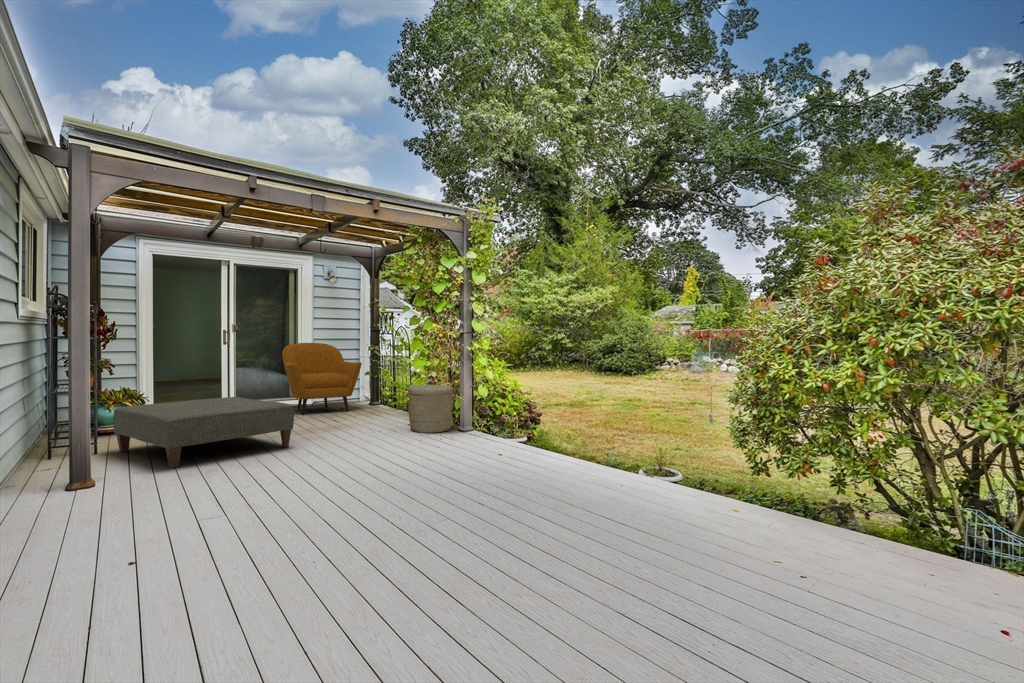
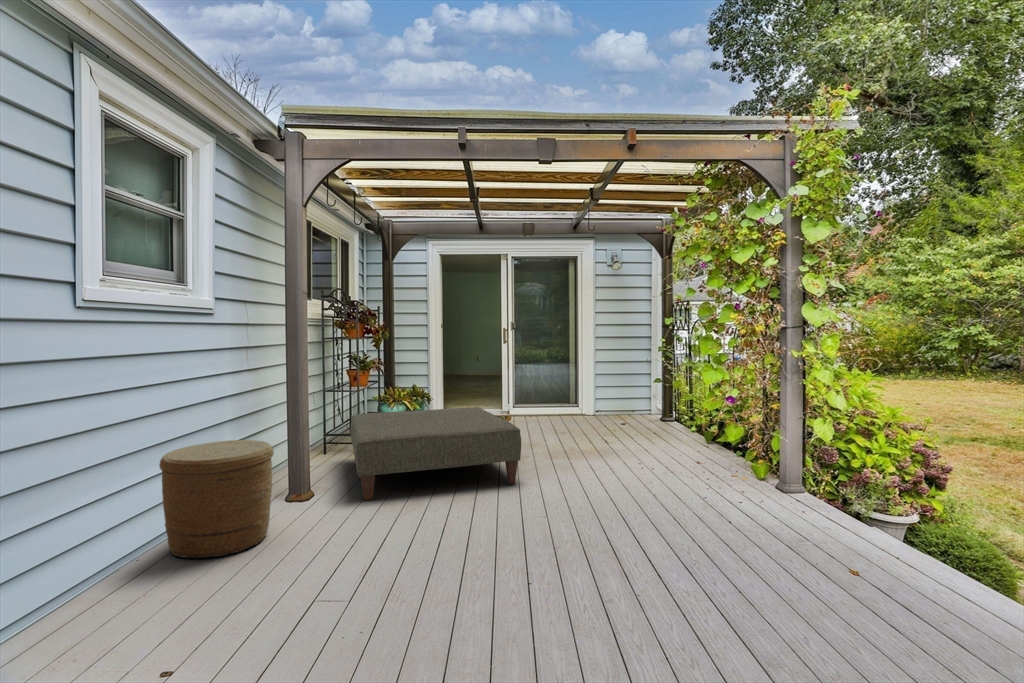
armchair: present [282,343,362,415] -> none [559,342,647,429]
woven basket: present [408,385,453,433] -> present [159,440,274,558]

